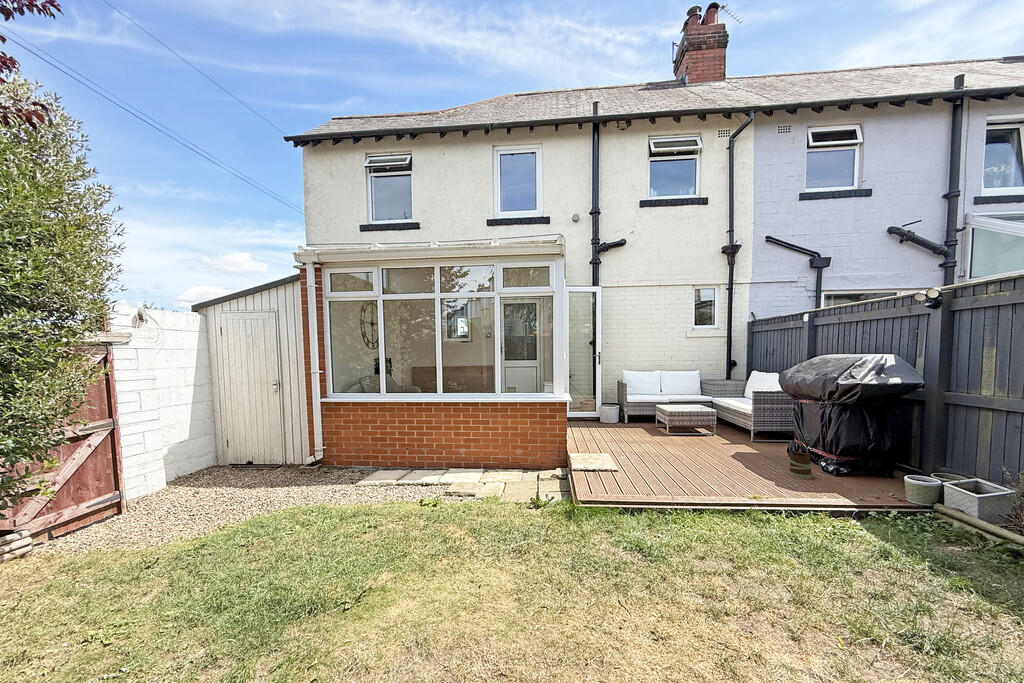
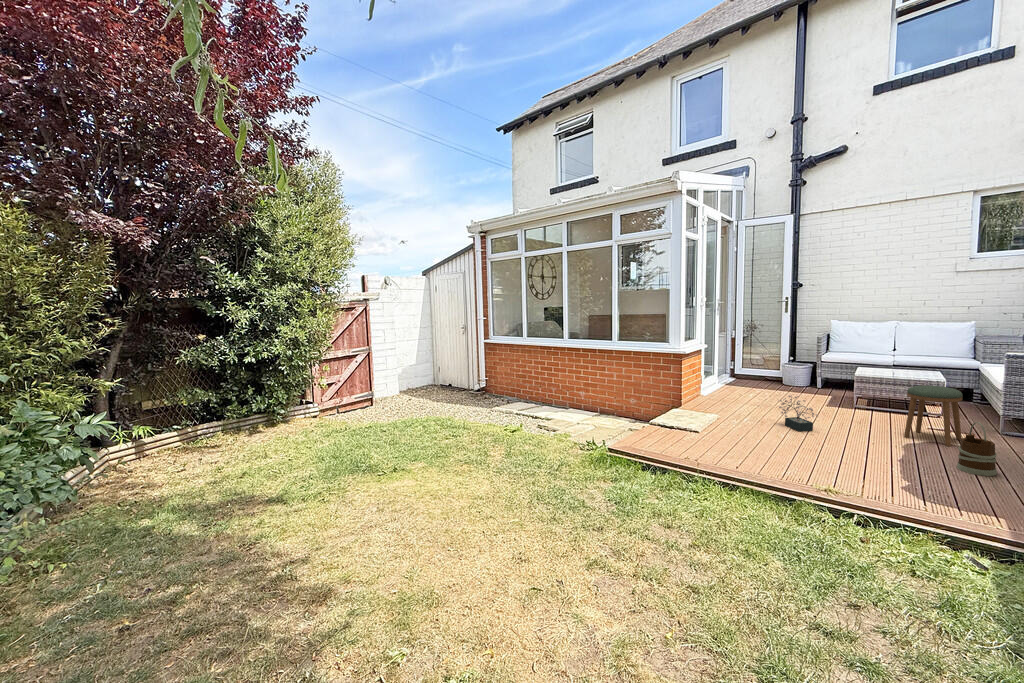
stool: none [726,415,759,458] -> present [904,386,963,446]
decorative plant: none [652,432,685,463] -> present [778,395,817,431]

